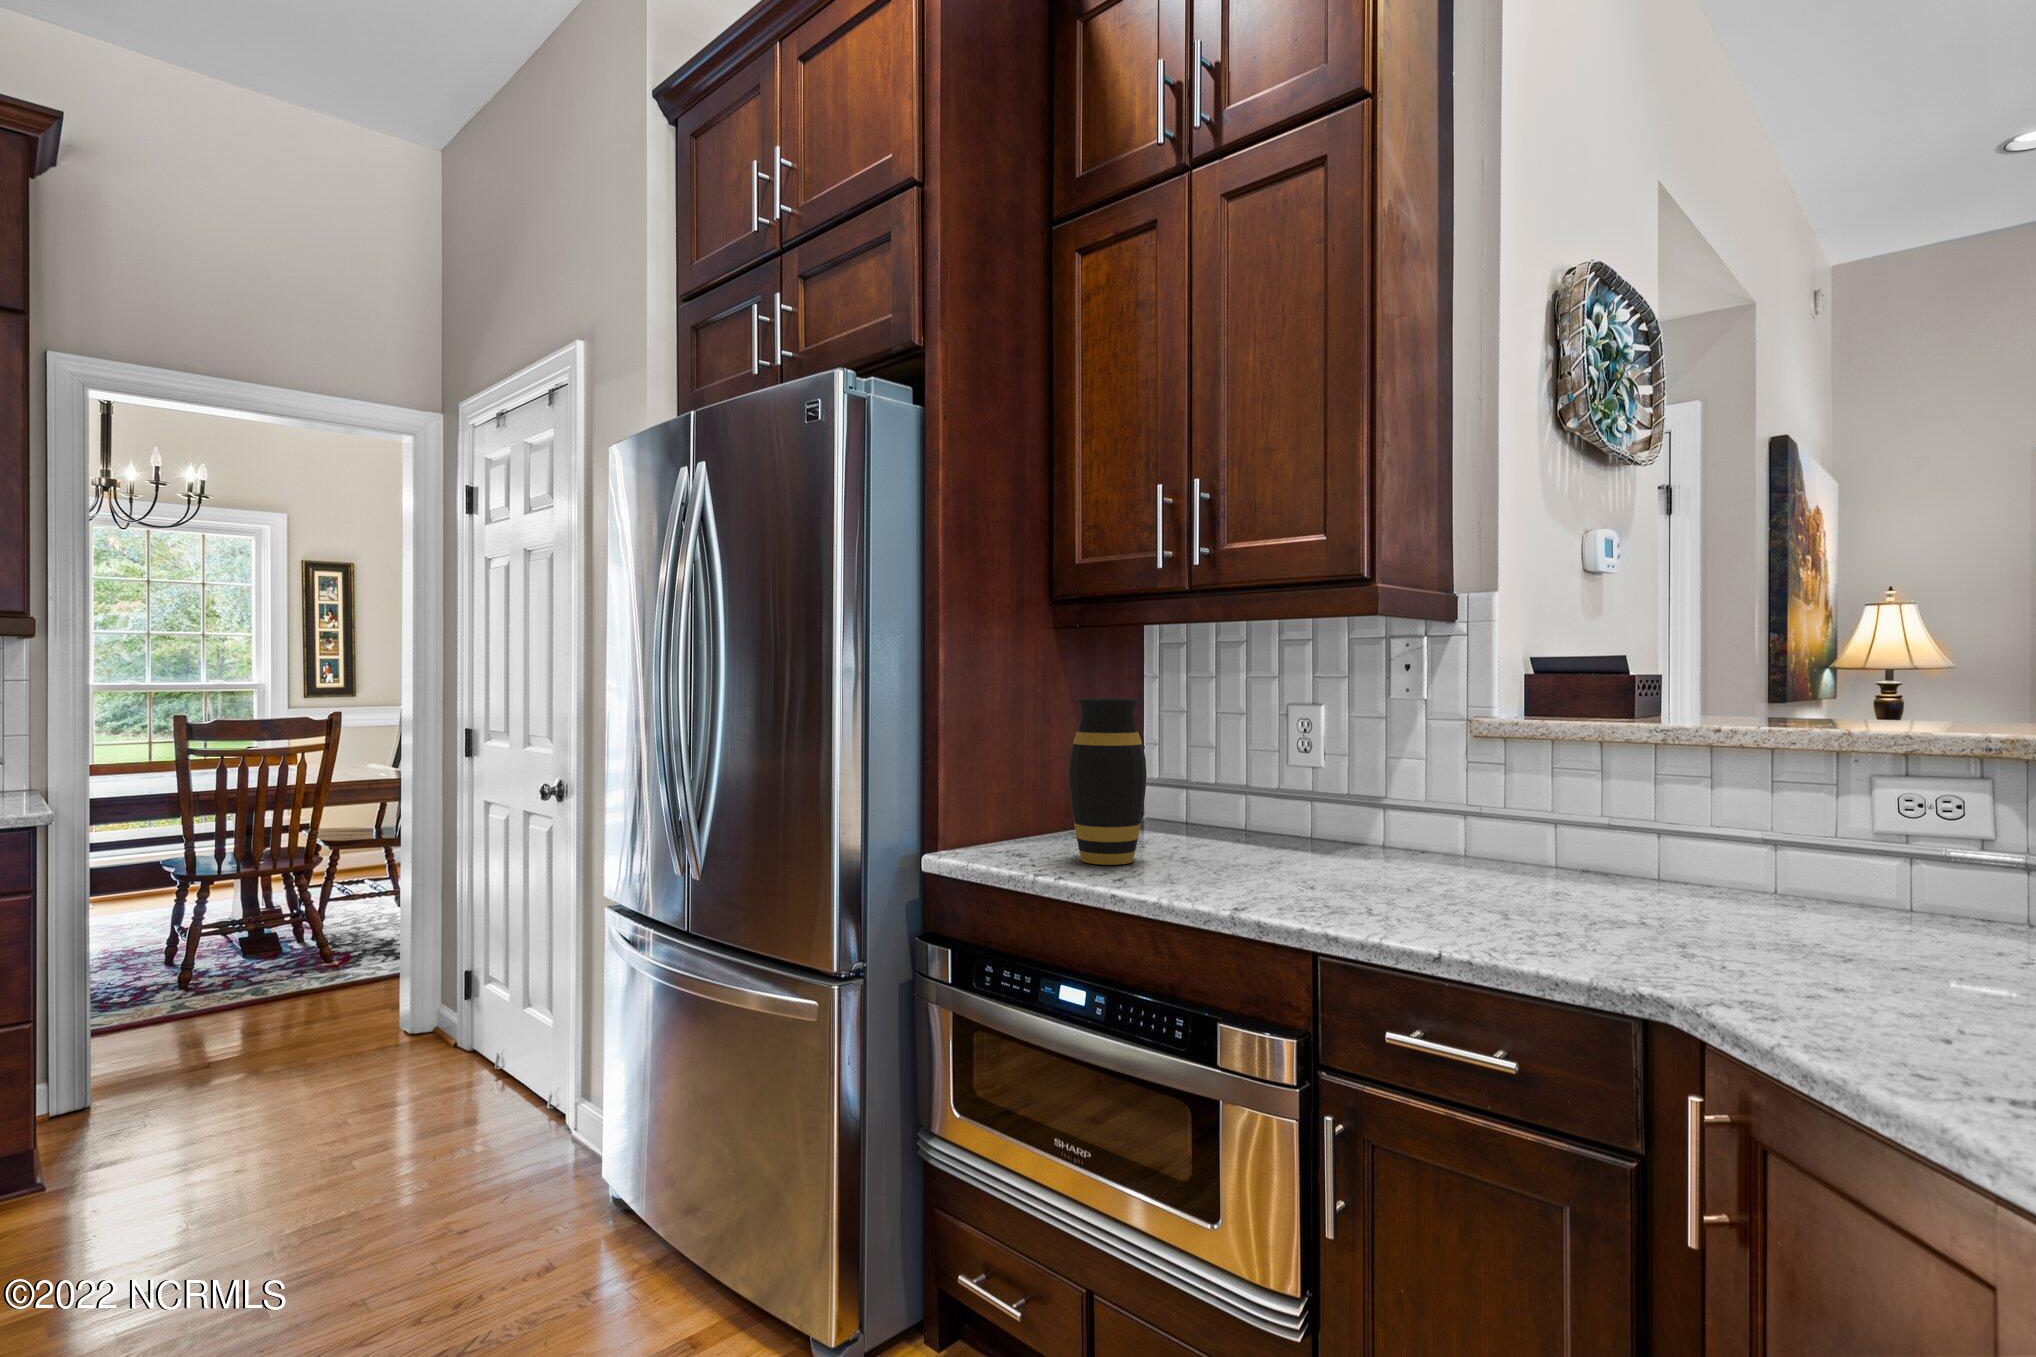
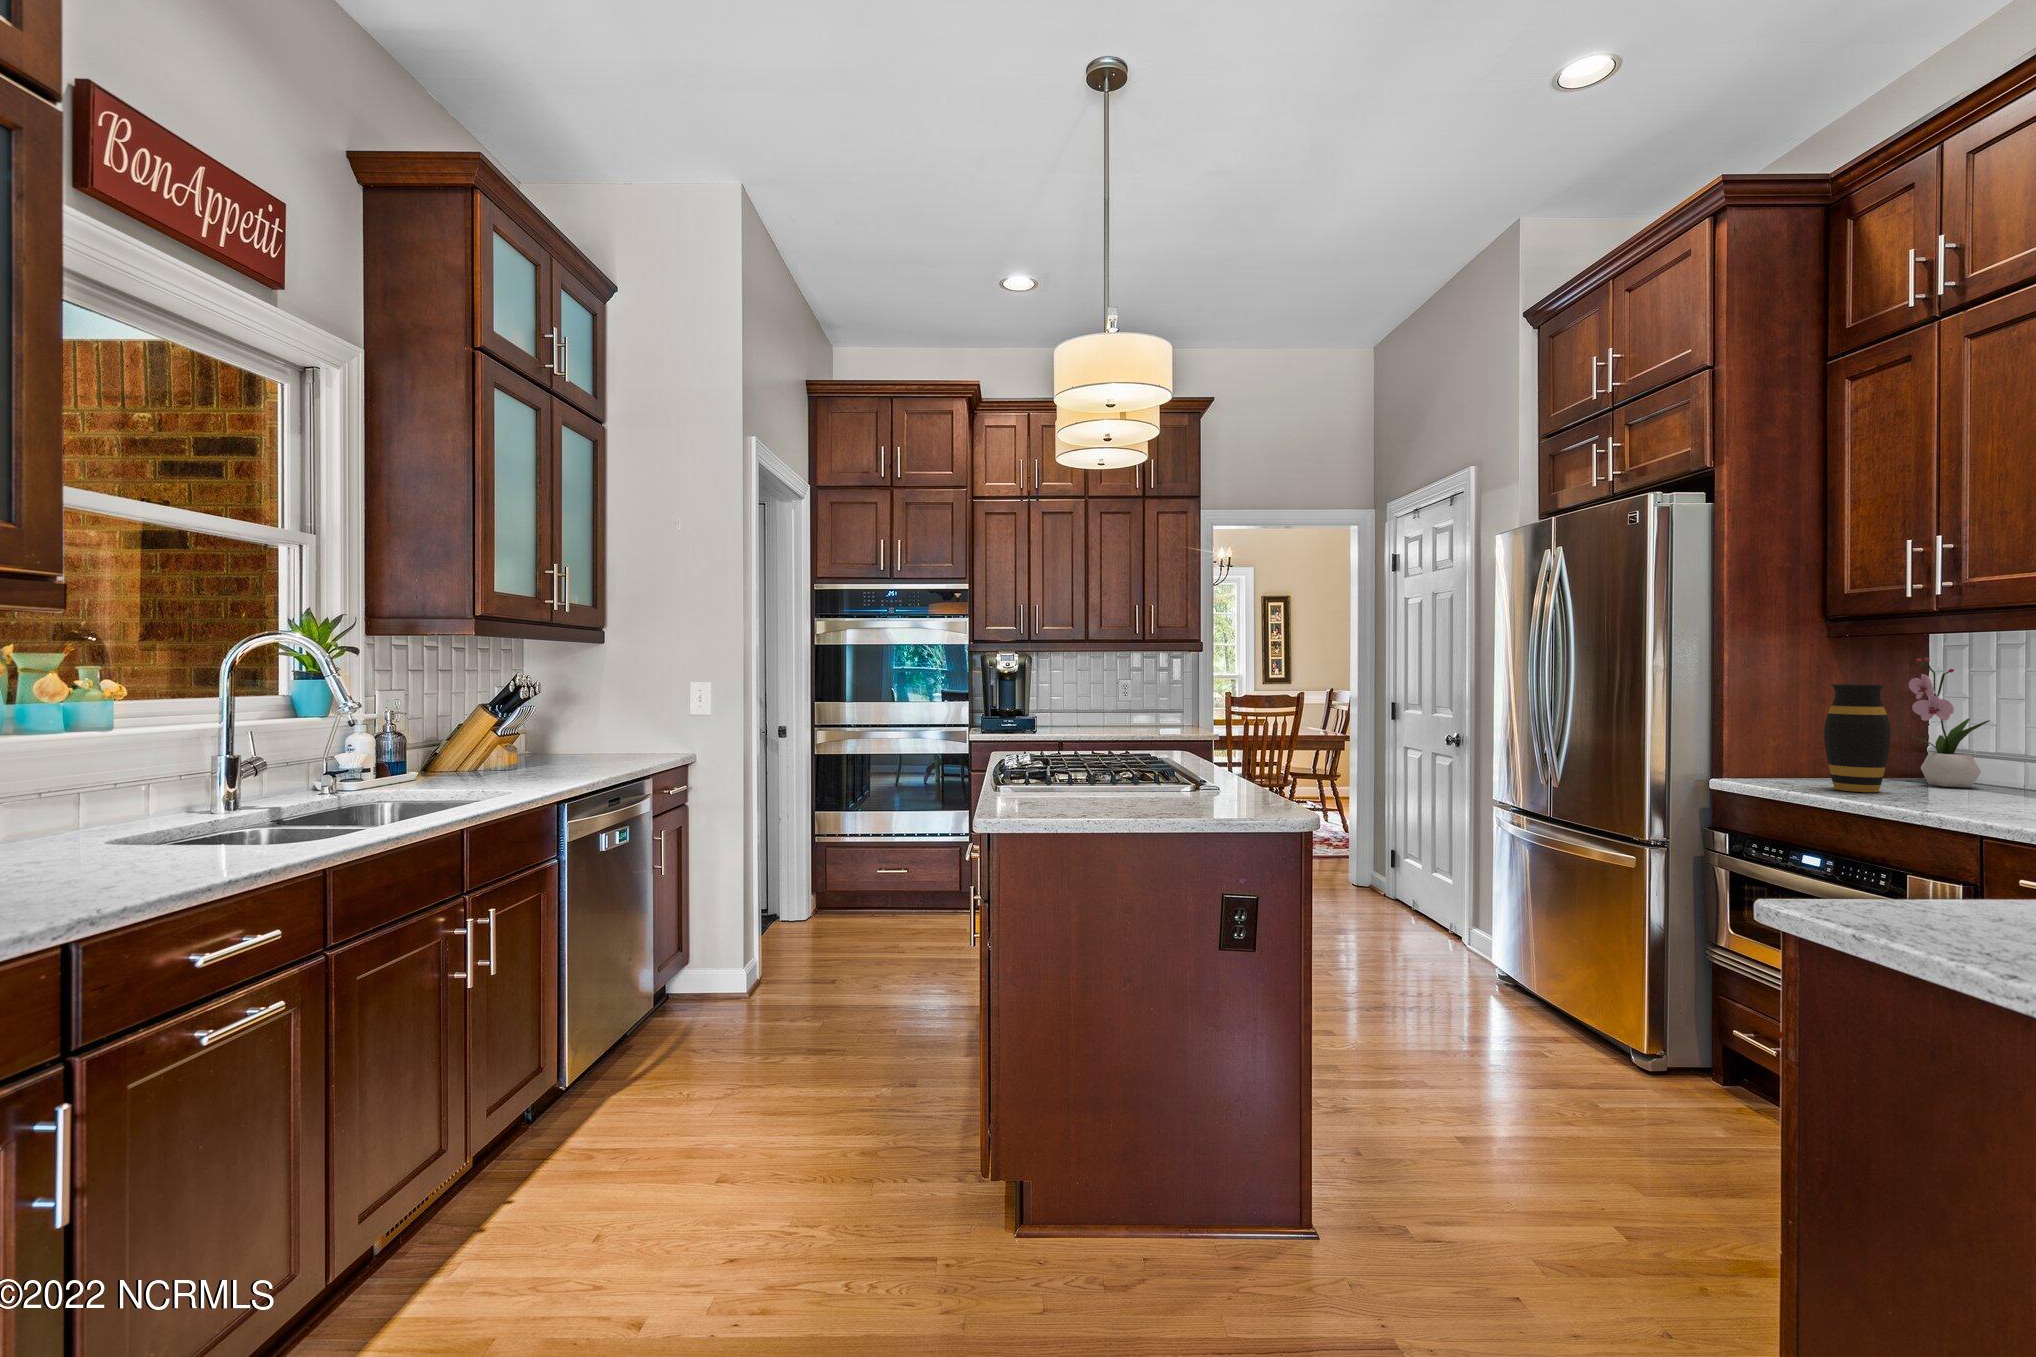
flower arrangement: none [1142,659,1224,838] -> present [1909,658,1990,787]

